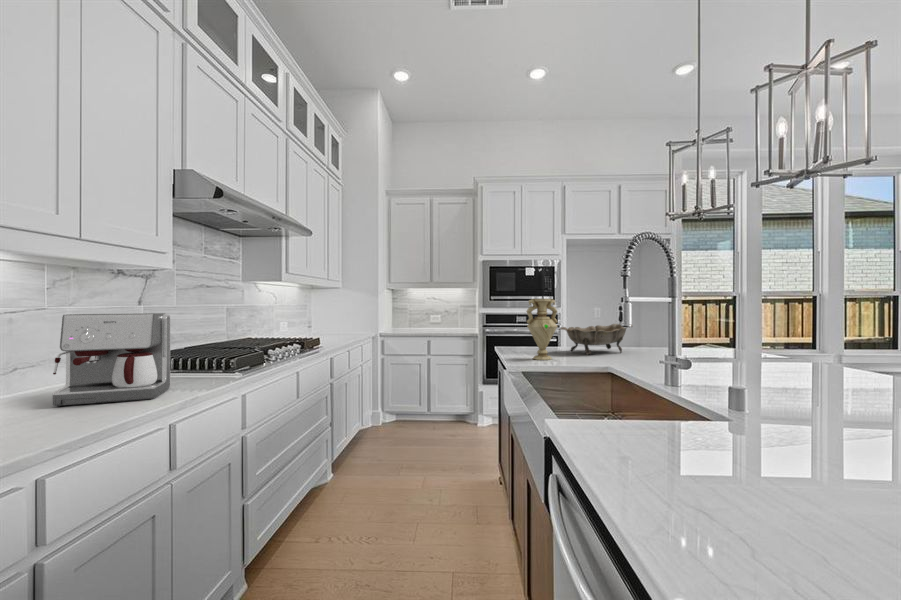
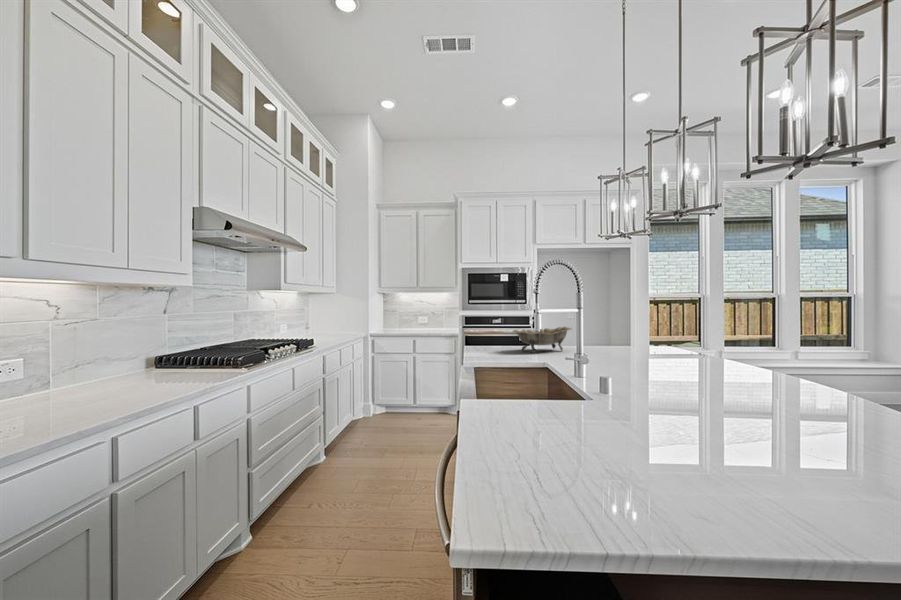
vase: present [526,299,558,360] -> none [480,307,507,357]
coffee maker: present [52,313,170,406] -> none [109,323,193,392]

